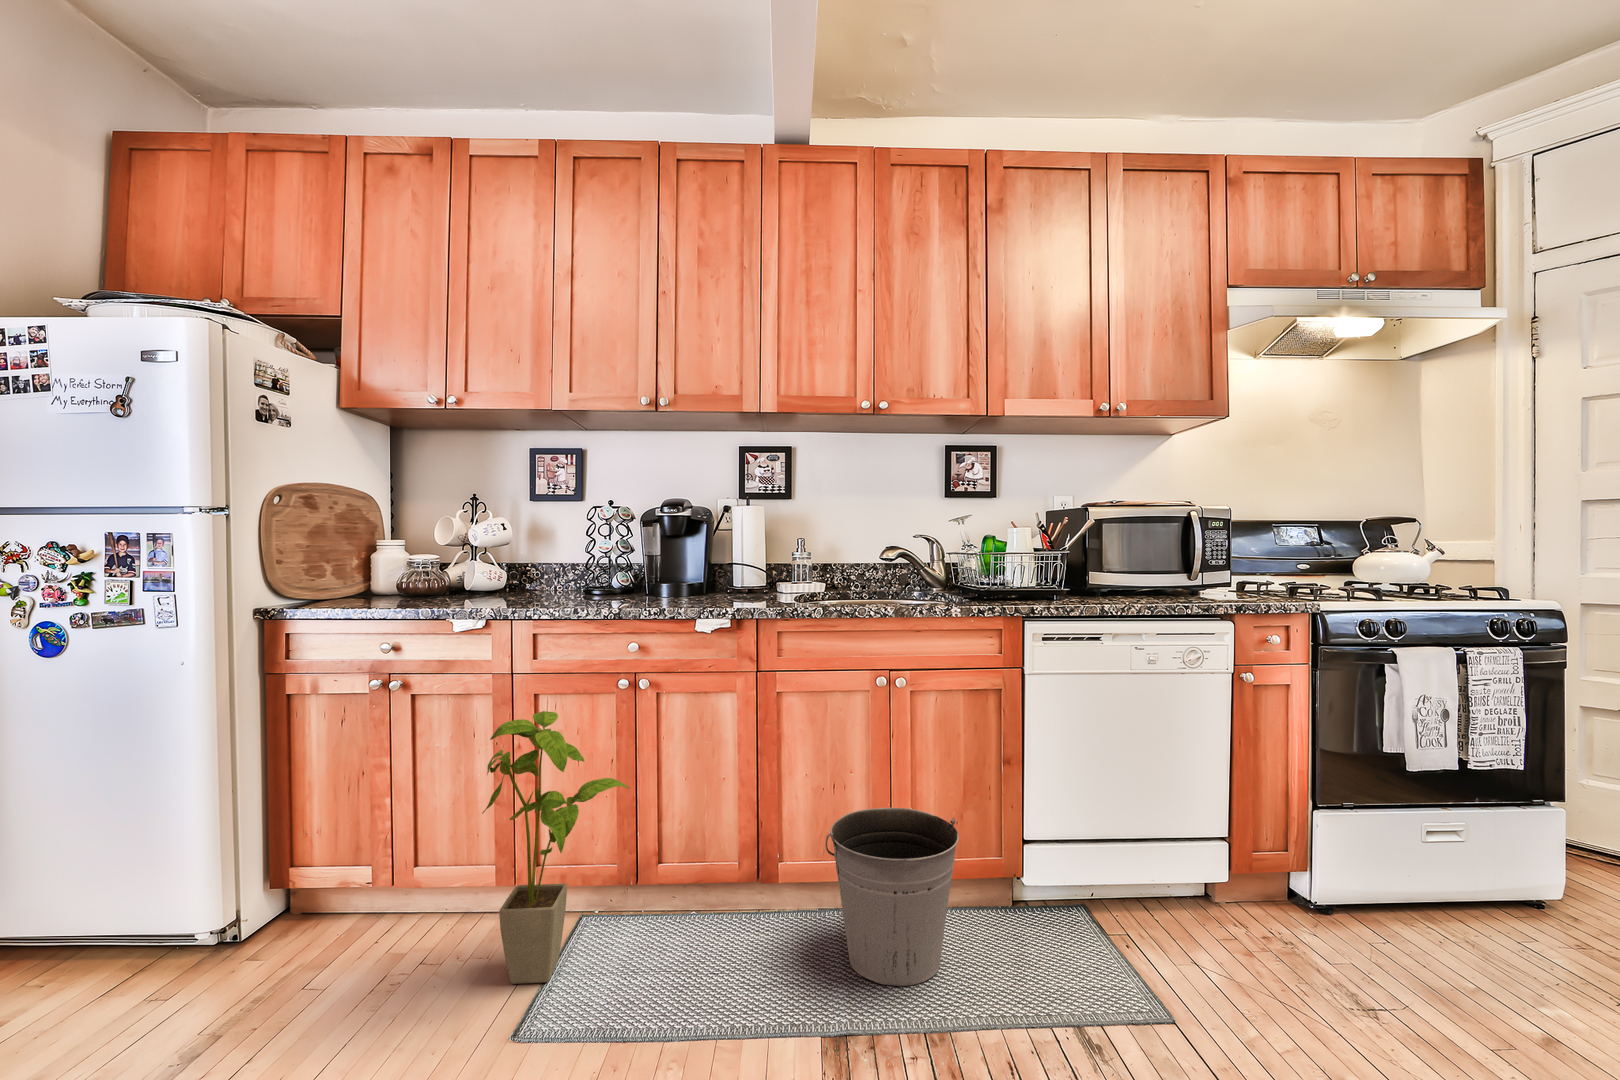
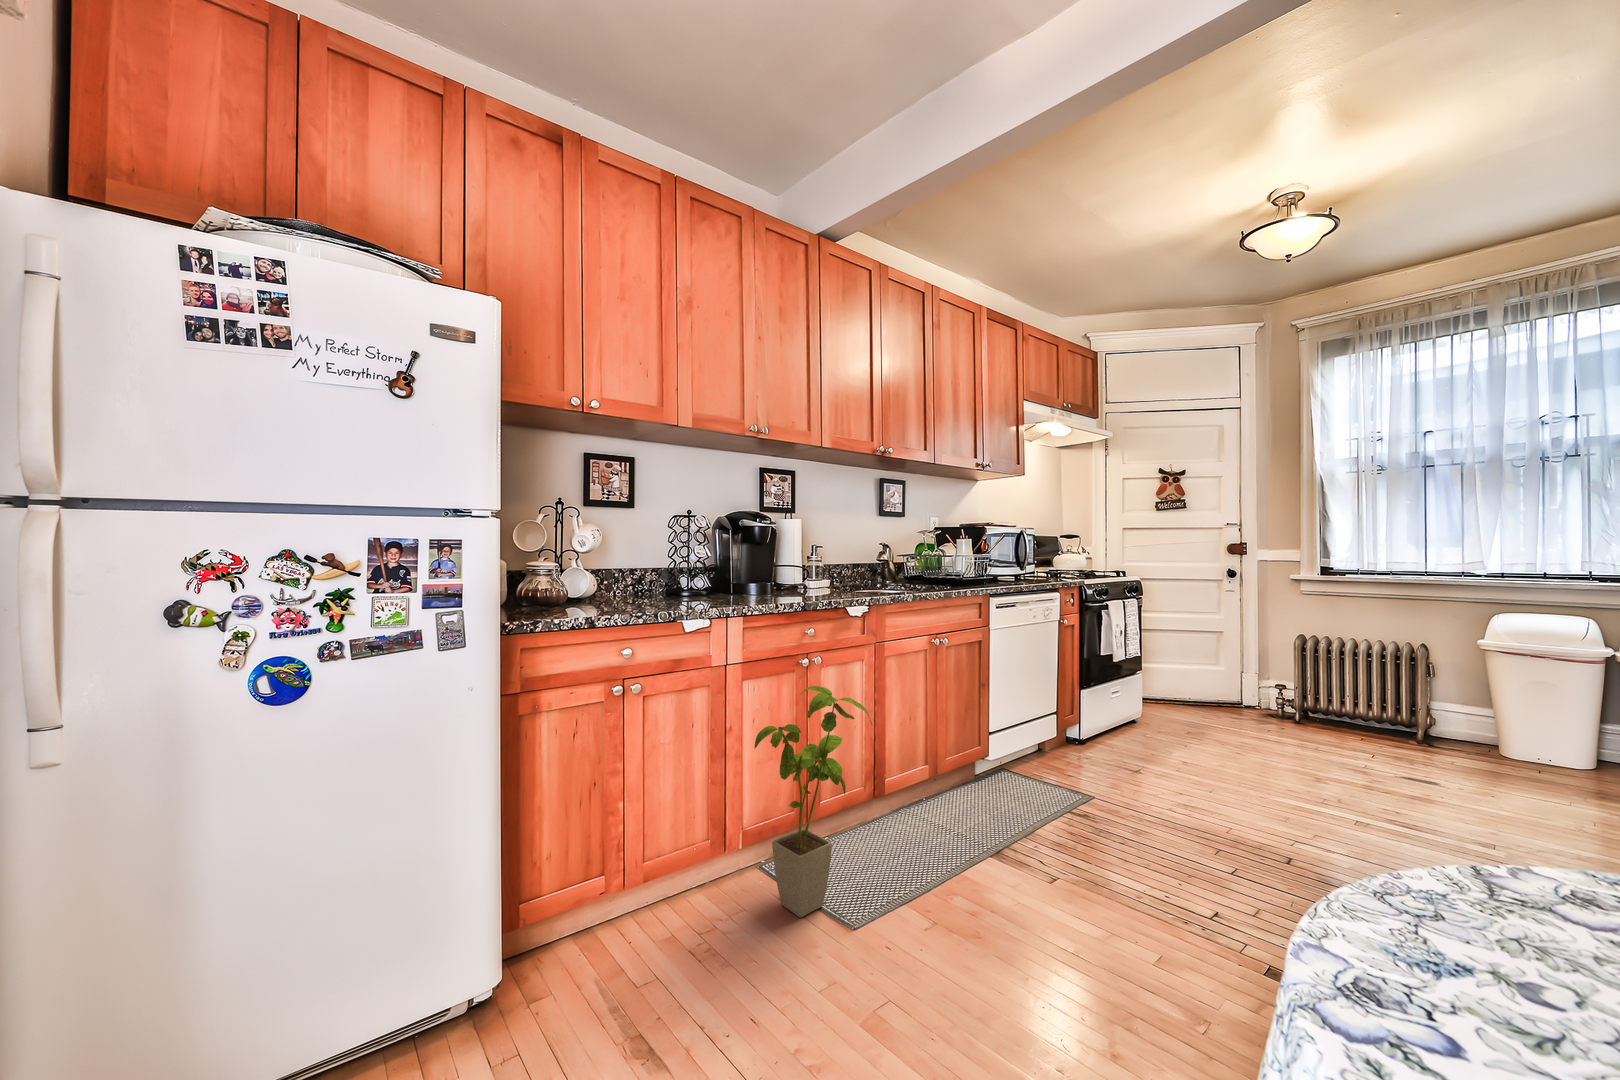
bucket: present [825,808,959,986] -> none [931,720,1020,831]

